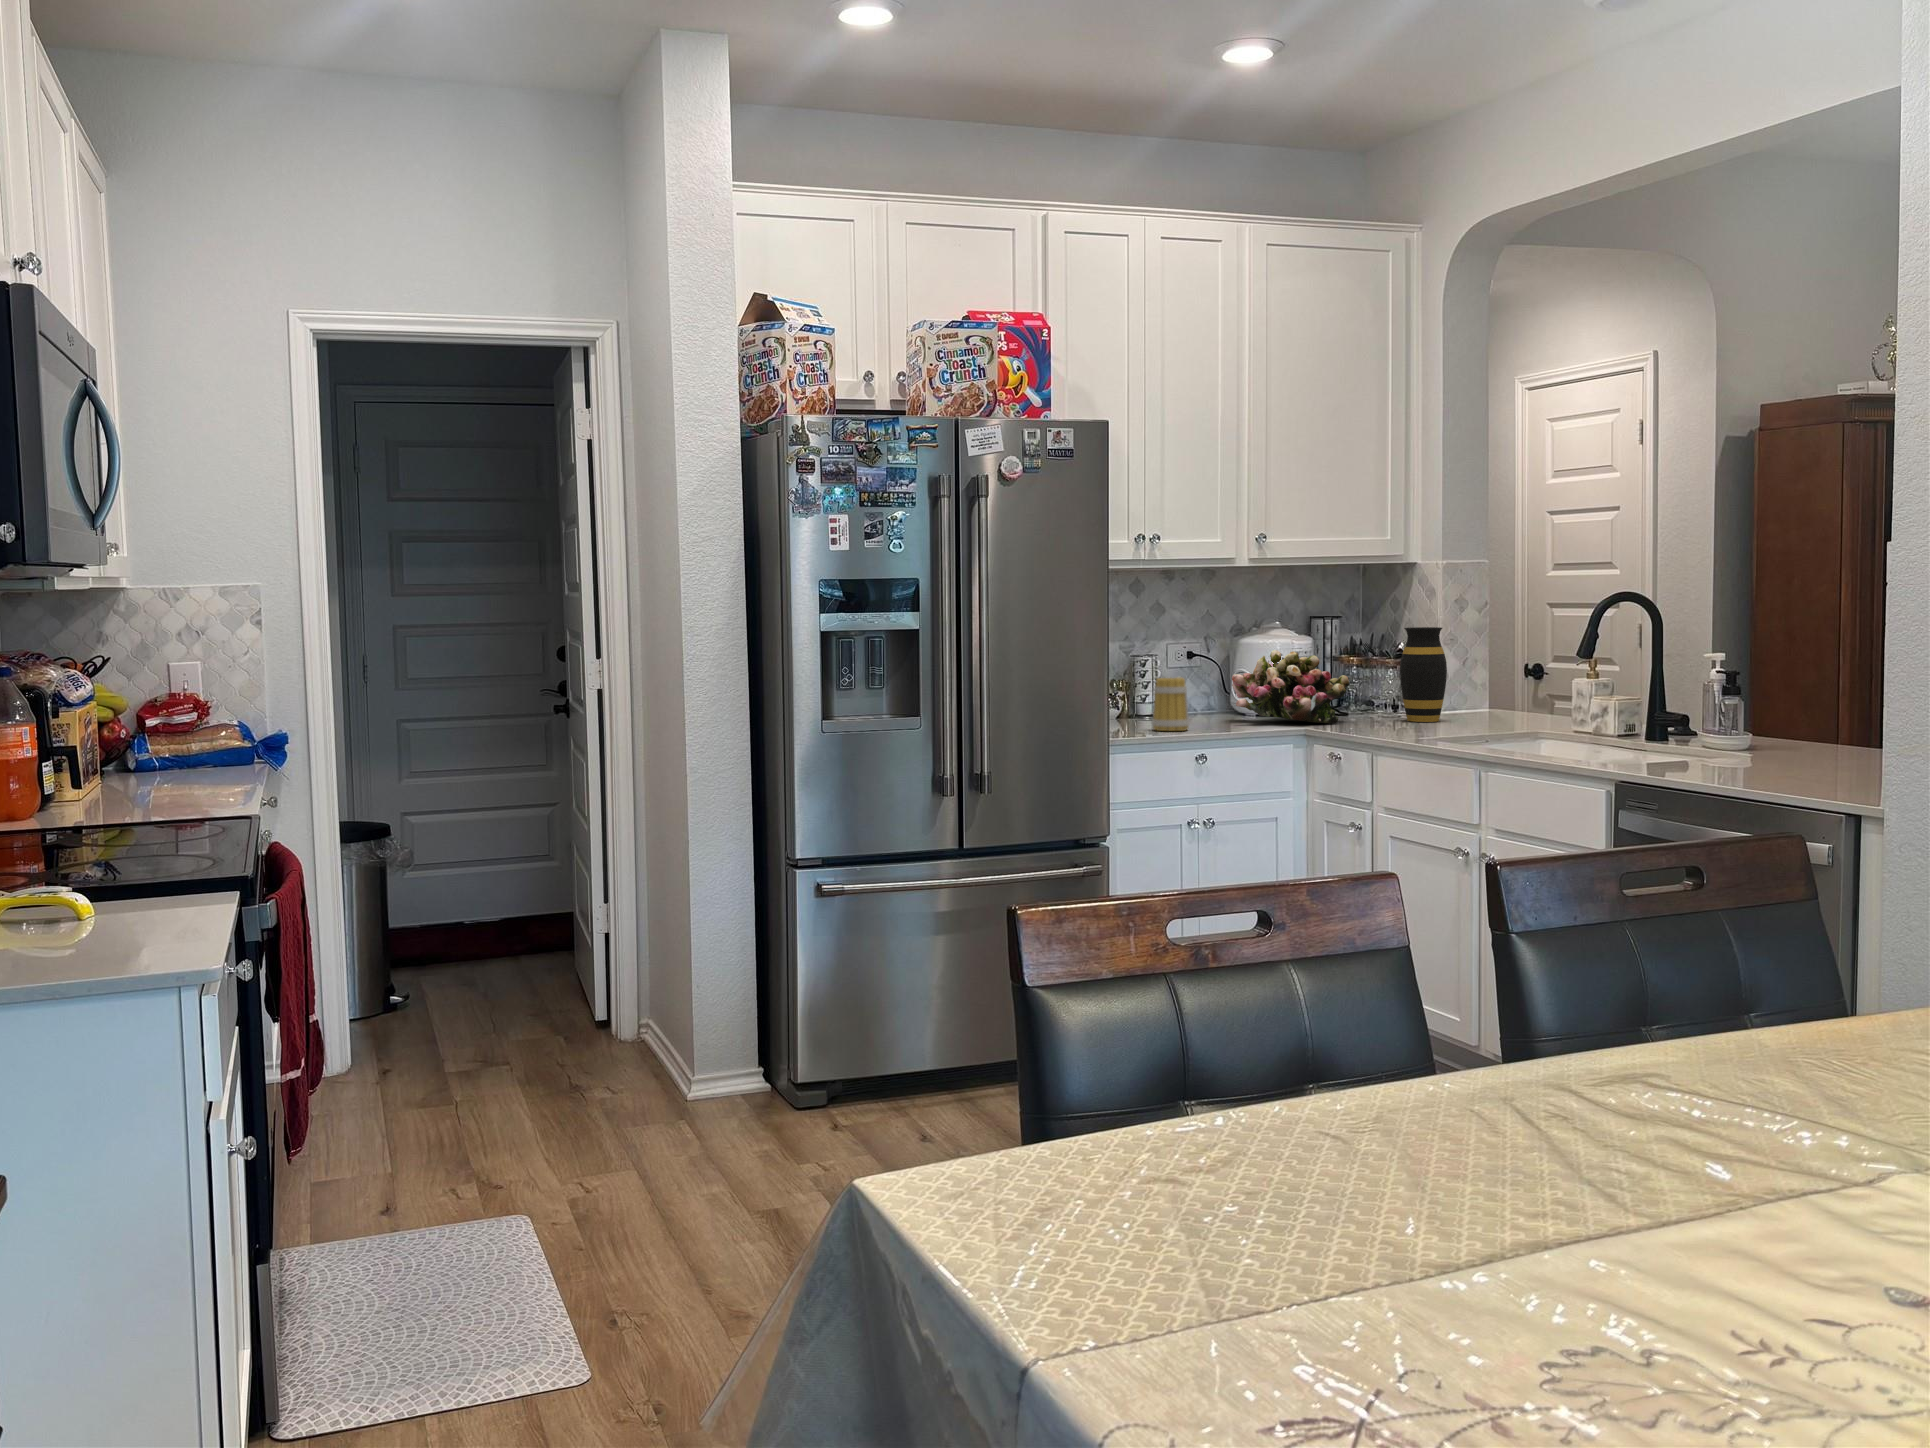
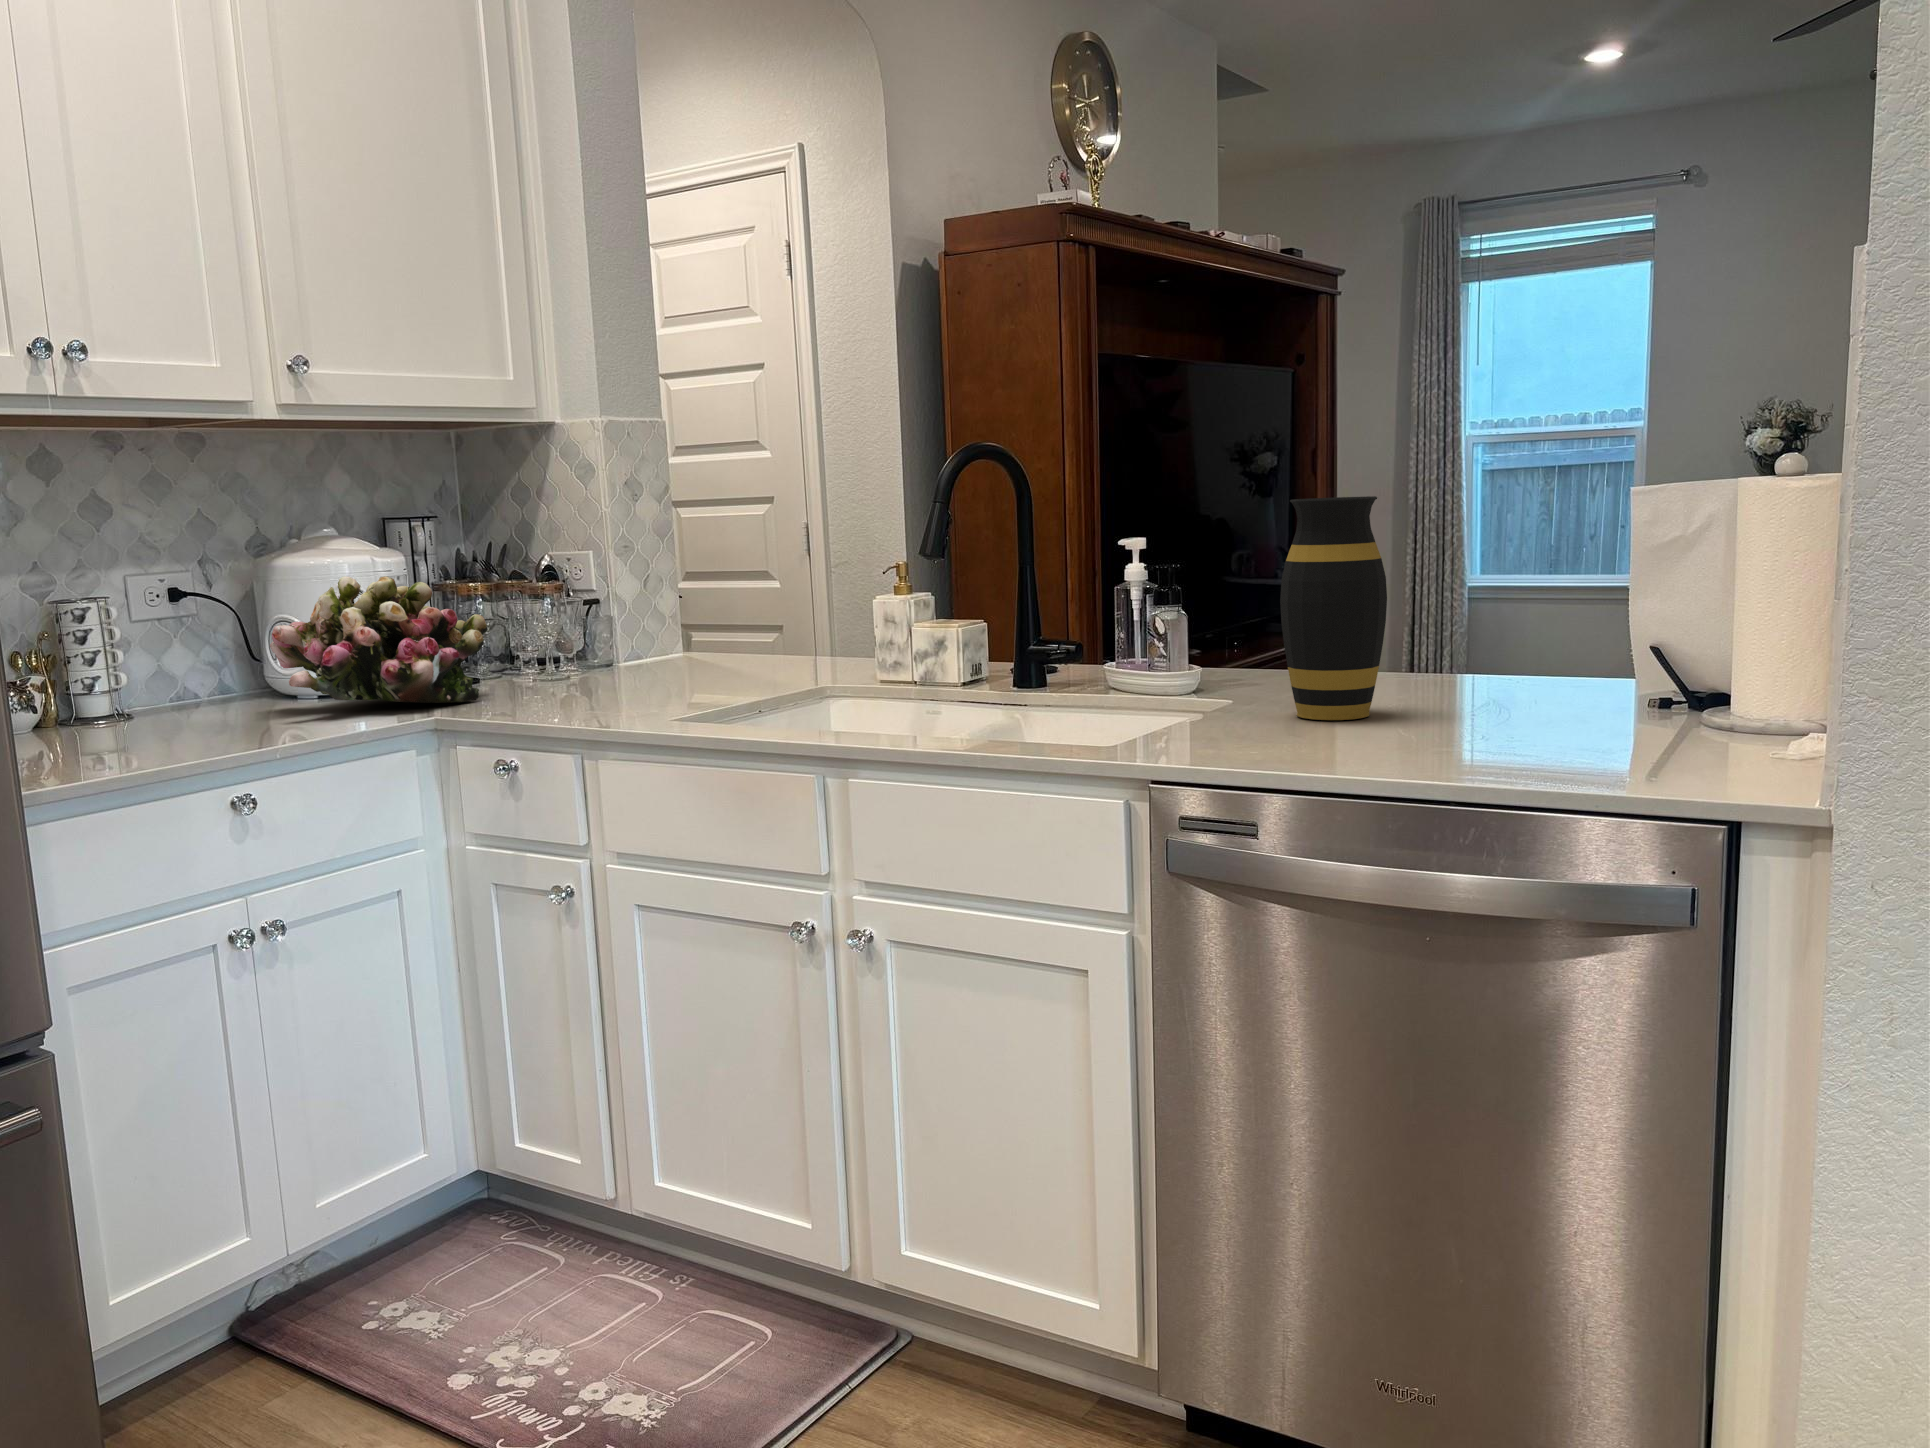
vase: present [1400,627,1447,722] -> present [1280,496,1387,720]
mug: present [1152,677,1189,731] -> none [118,638,204,755]

